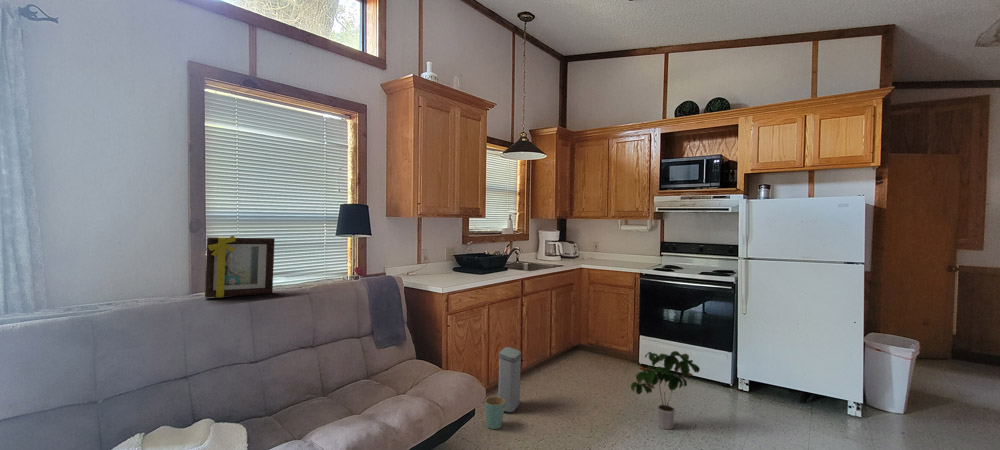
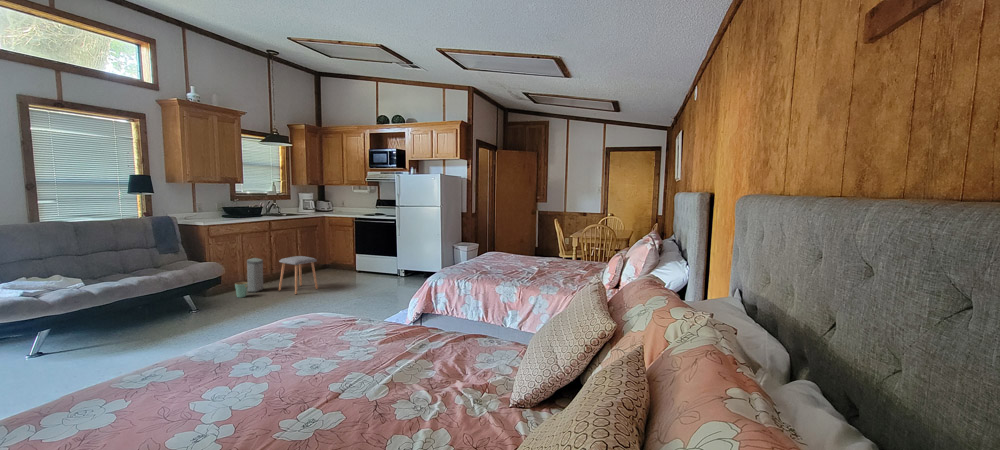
picture frame: present [205,236,275,298] -> none [43,192,87,224]
stool: none [549,348,616,432] -> present [279,256,318,294]
potted plant: present [631,351,700,429] -> none [321,253,359,291]

